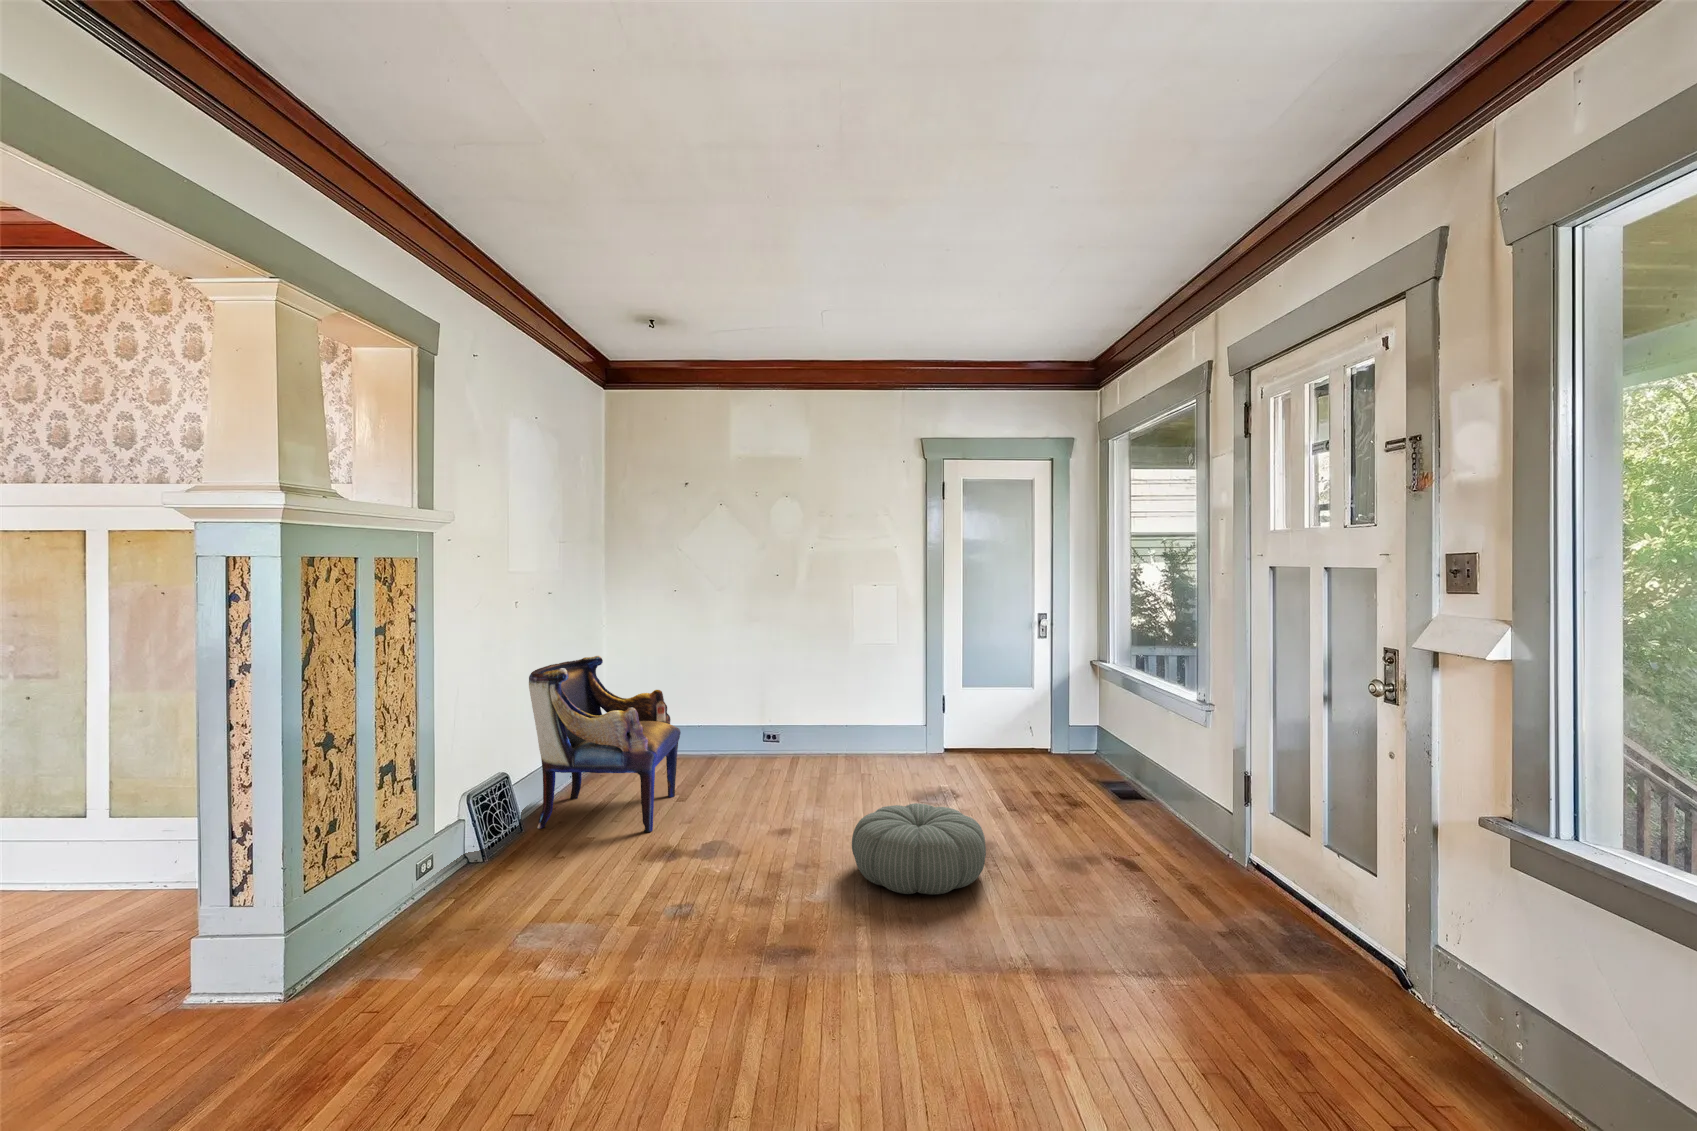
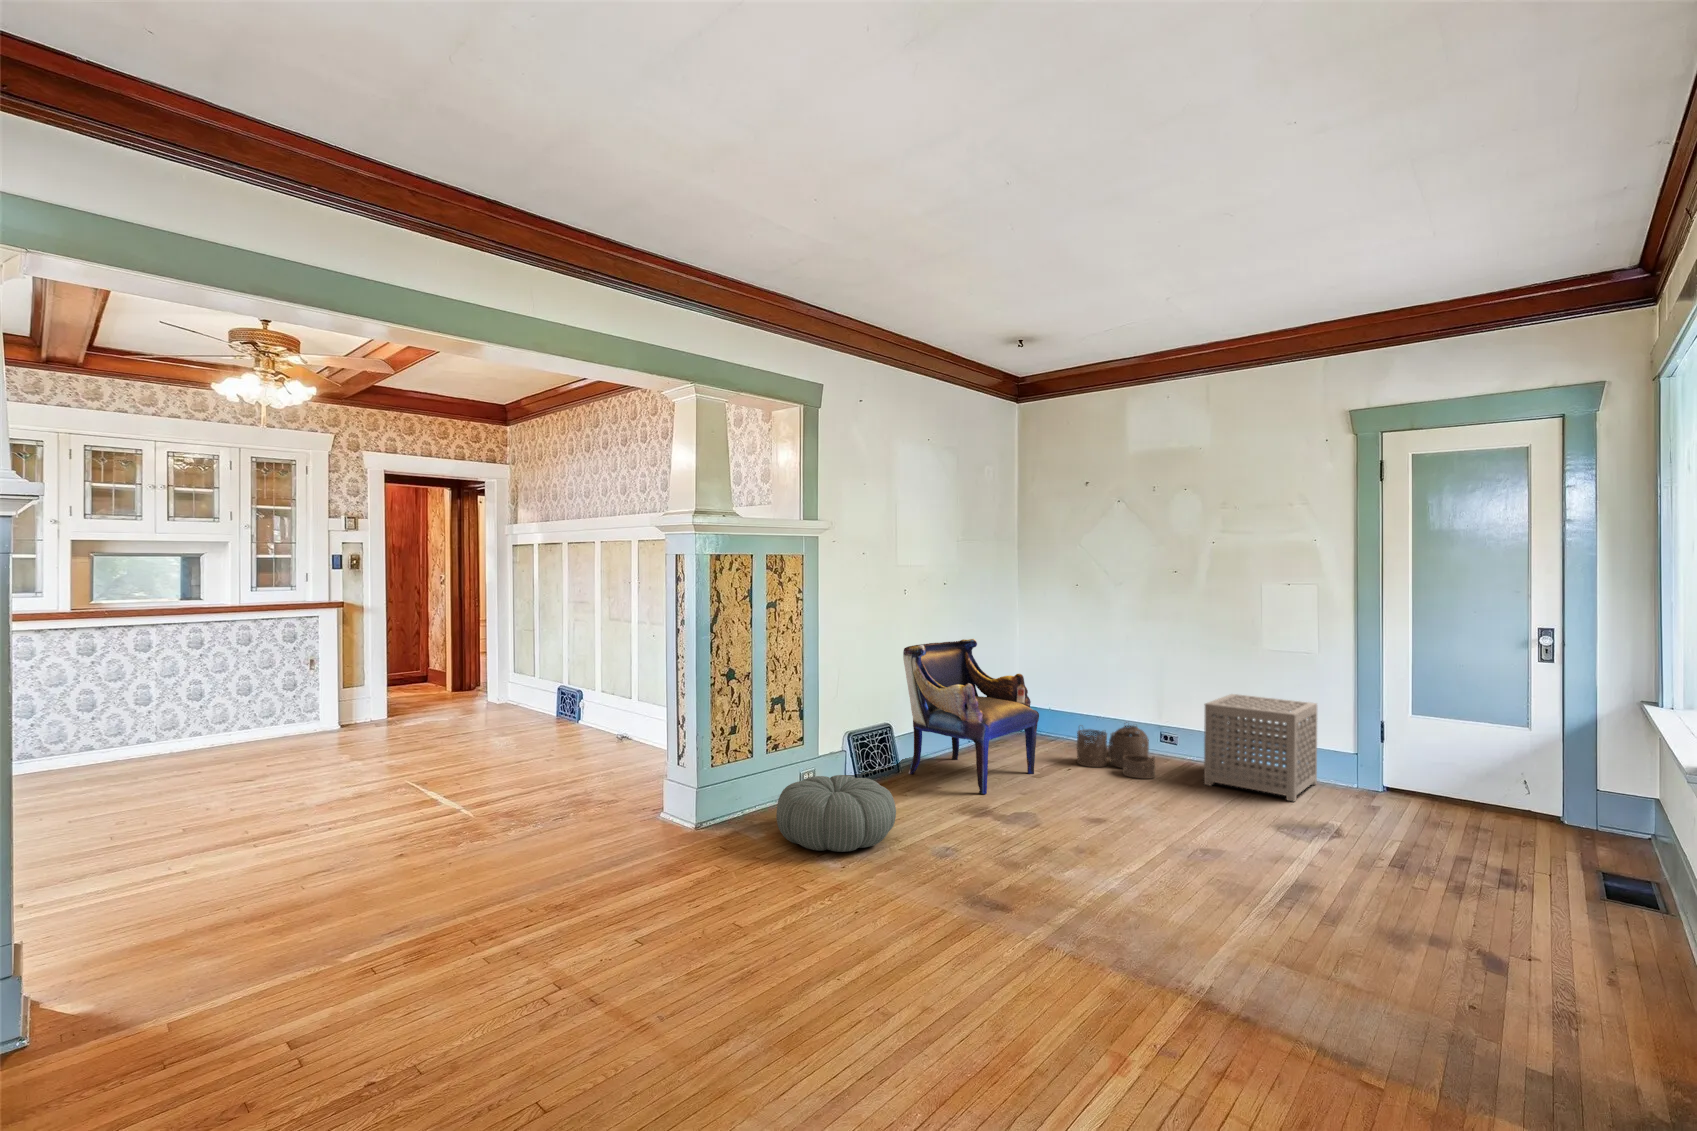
side table: none [826,686,901,773] -> present [1204,694,1317,802]
woven basket: none [701,725,783,779] -> present [1077,725,1155,779]
pouf: present [852,803,986,895] -> present [776,775,896,852]

